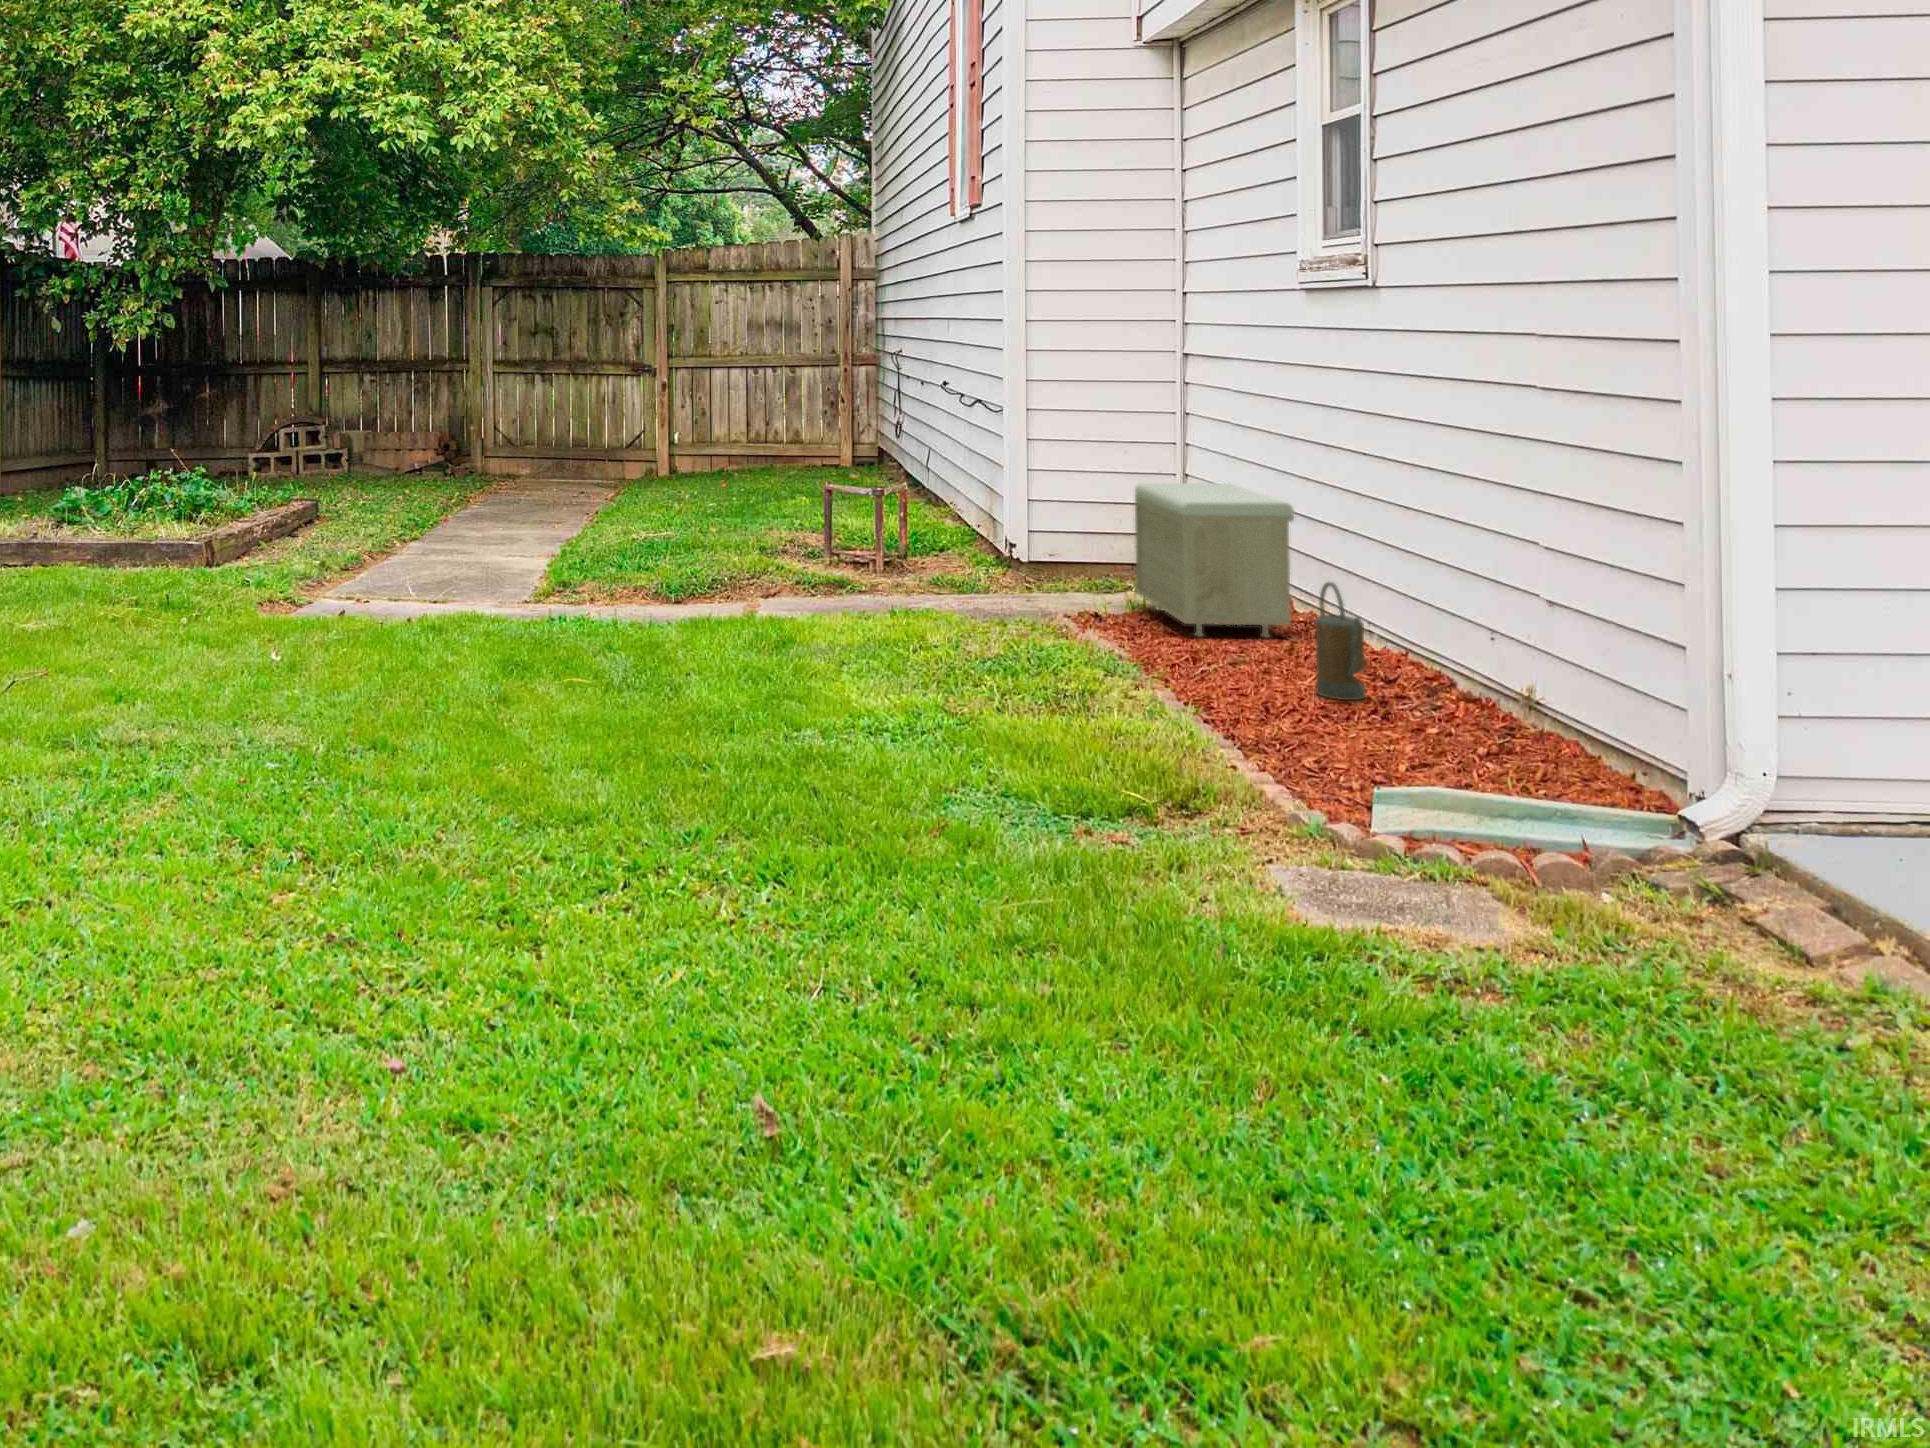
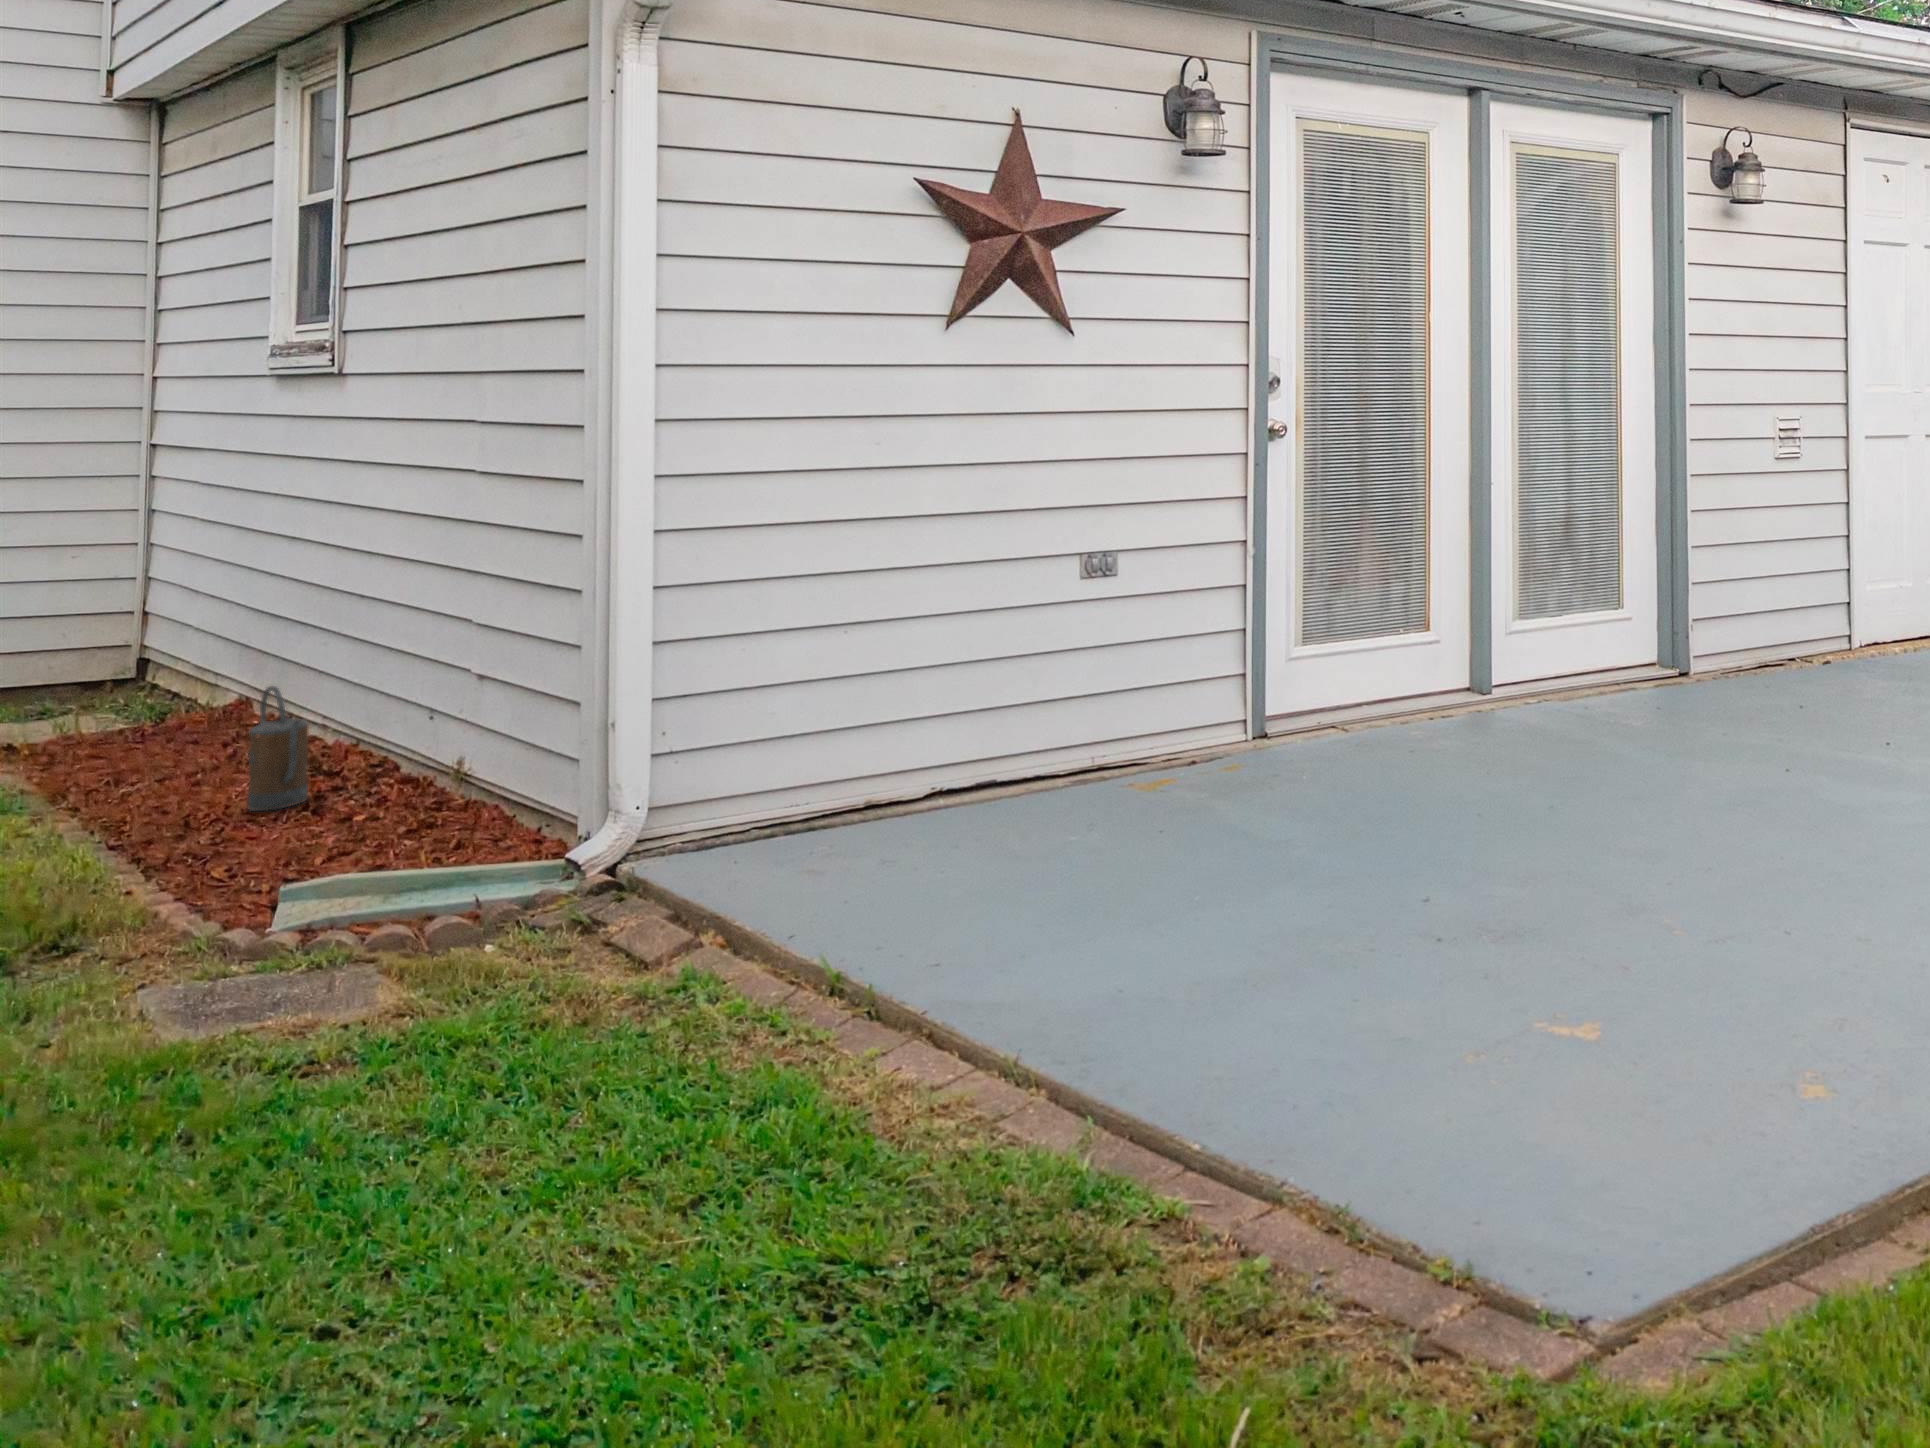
storage bench: present [1135,483,1294,637] -> none [42,584,255,768]

